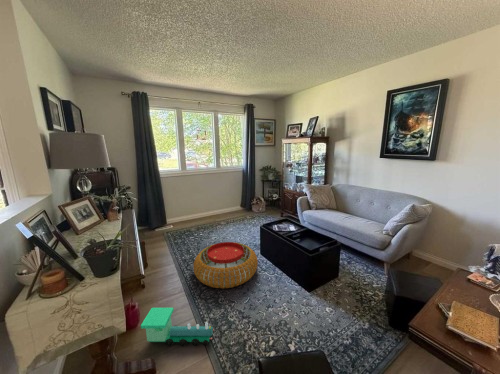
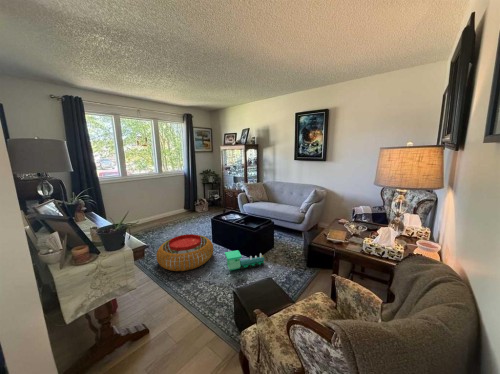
toy train: present [141,308,214,346] -> present [225,250,264,270]

